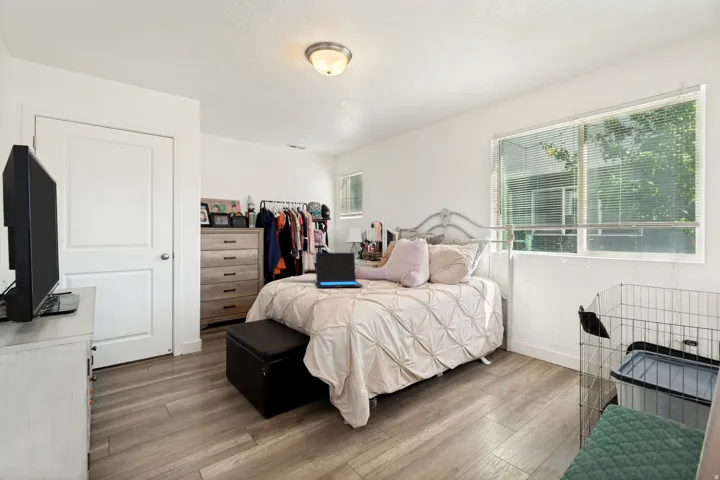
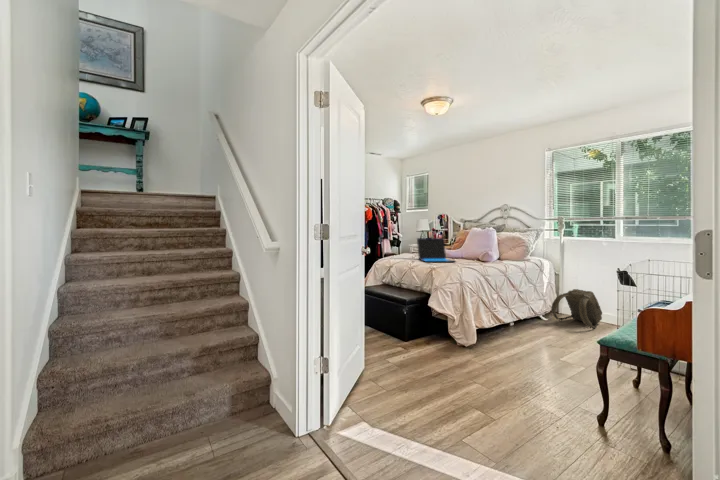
backpack: none [495,322,562,381] -> present [551,289,602,329]

